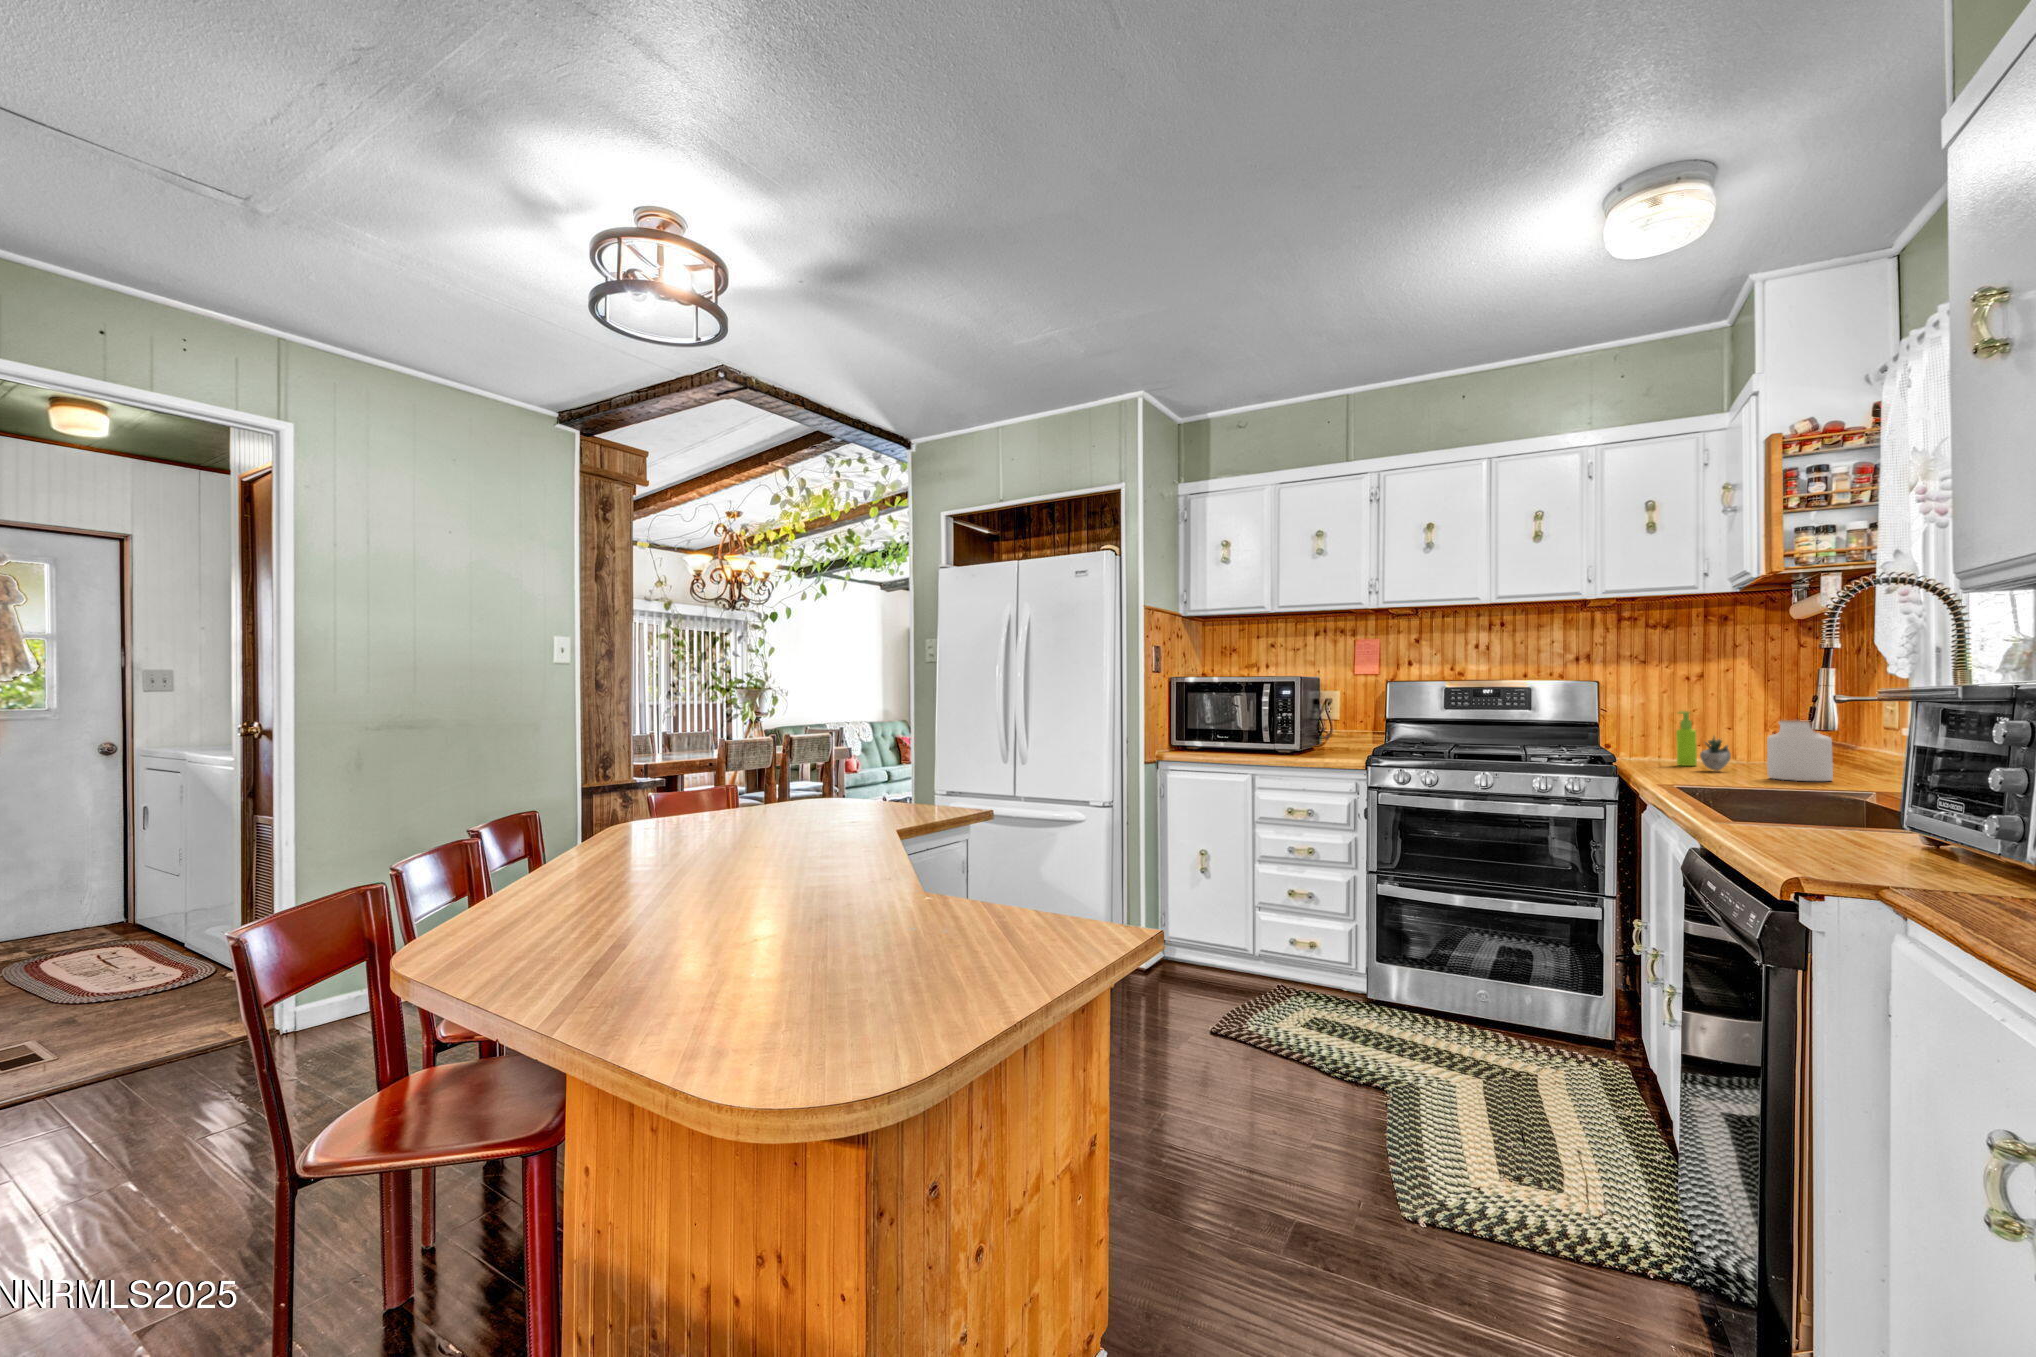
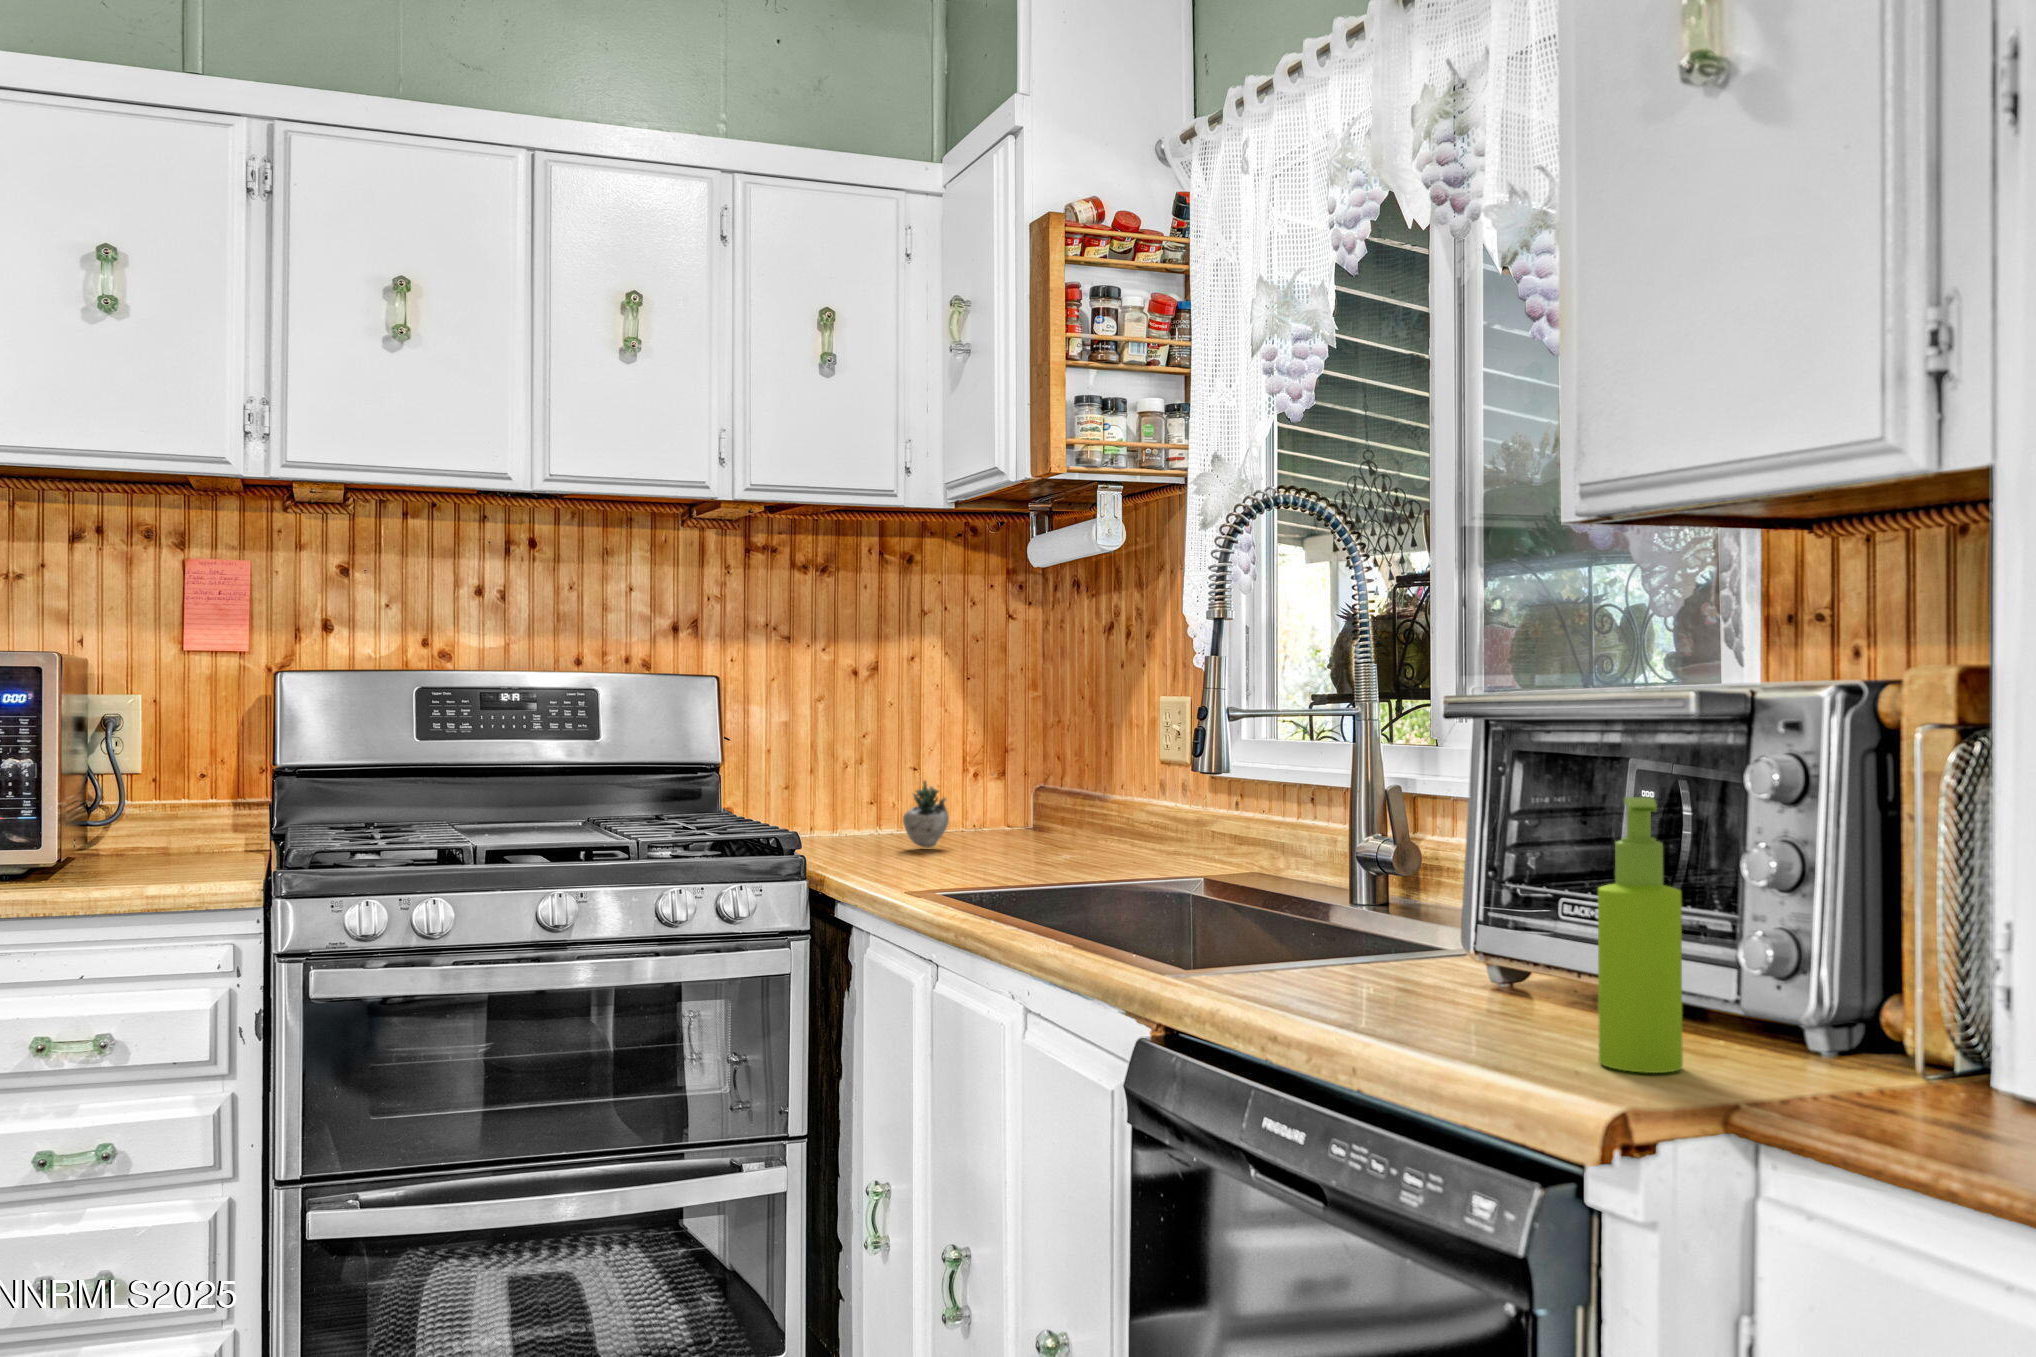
soap dispenser: present [1676,711,1697,766] -> present [1598,797,1683,1073]
jar: present [1767,720,1833,781] -> none [1027,750,1115,861]

